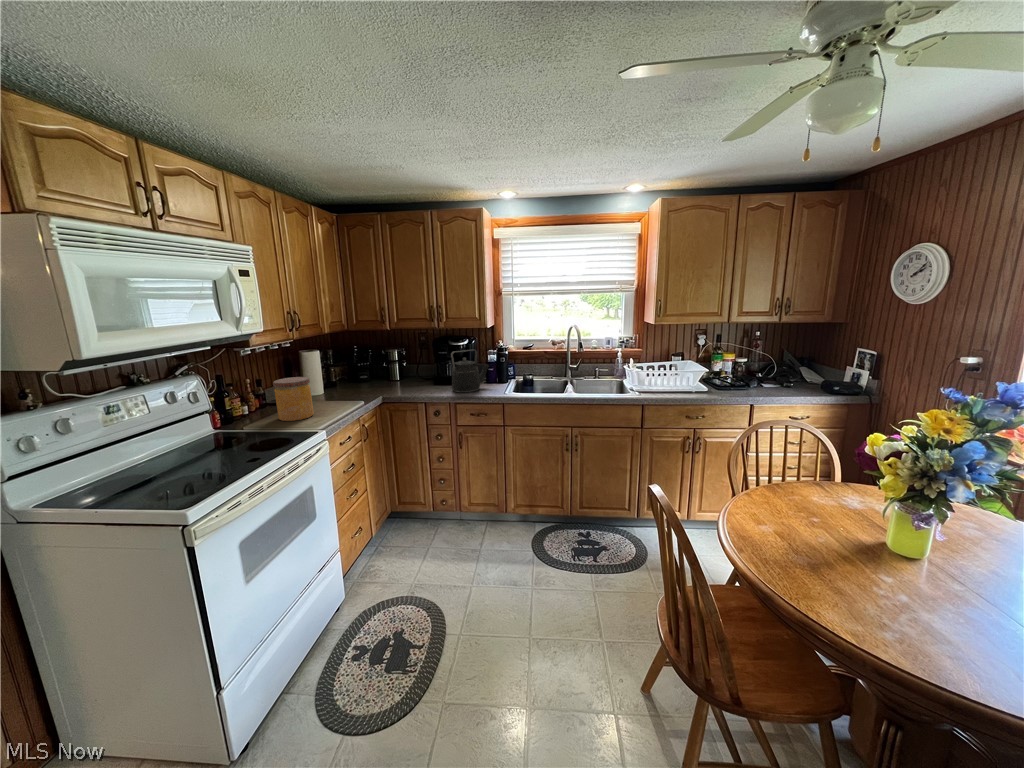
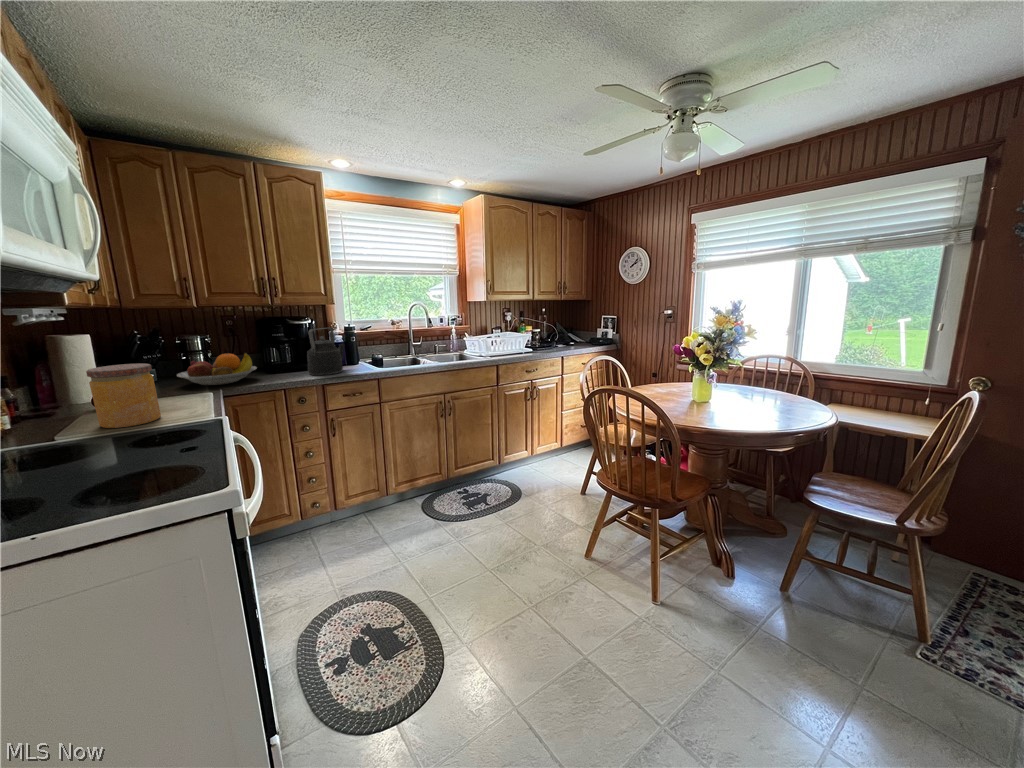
fruit bowl: none [367,367,420,391] -> present [177,353,257,385]

